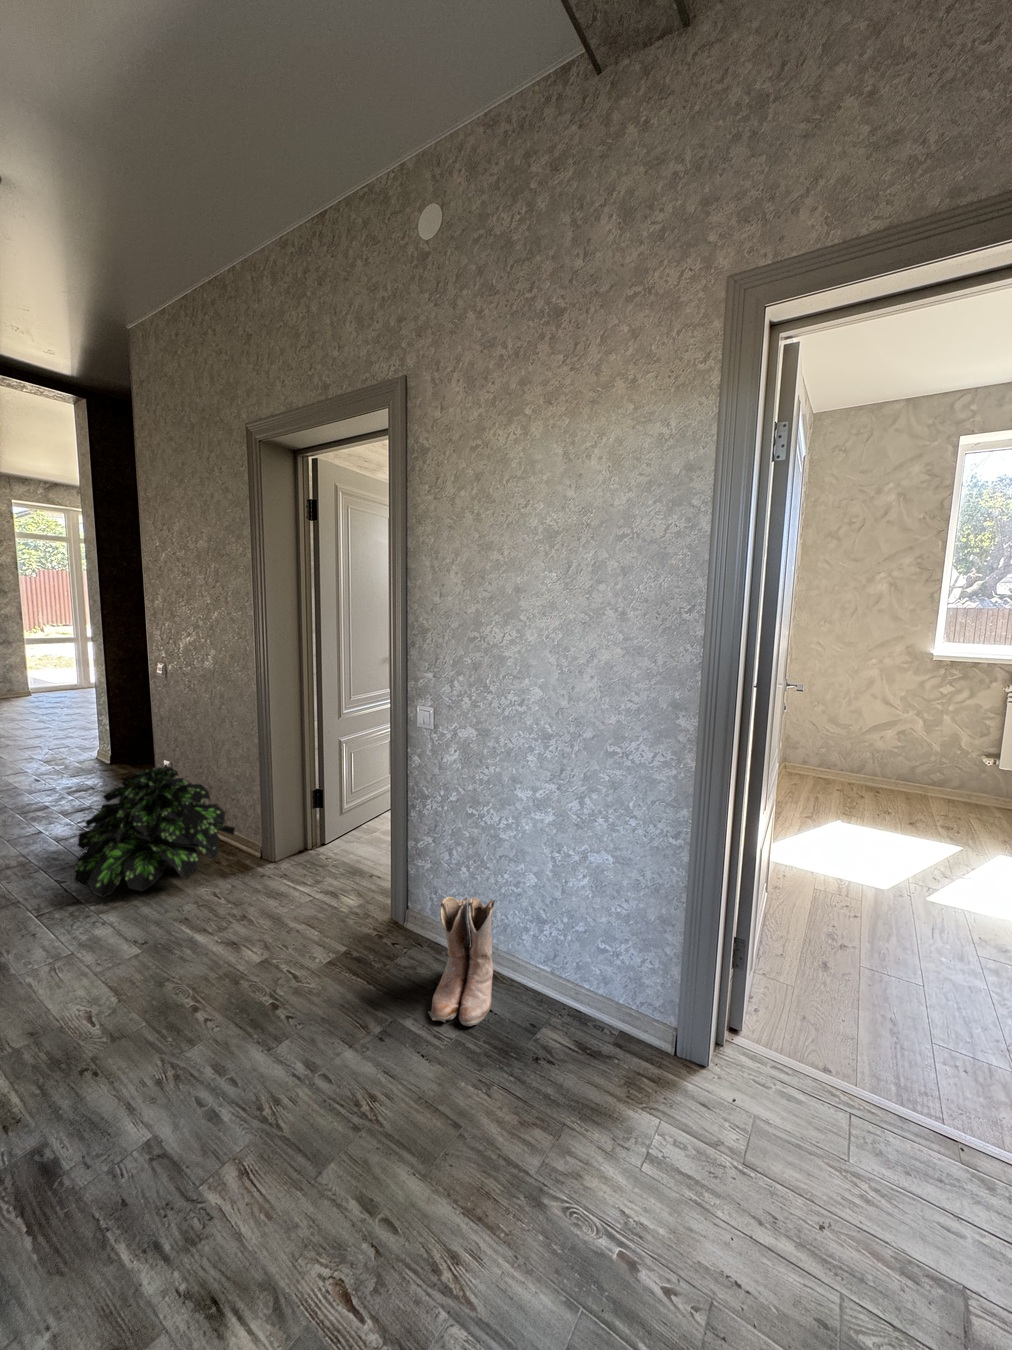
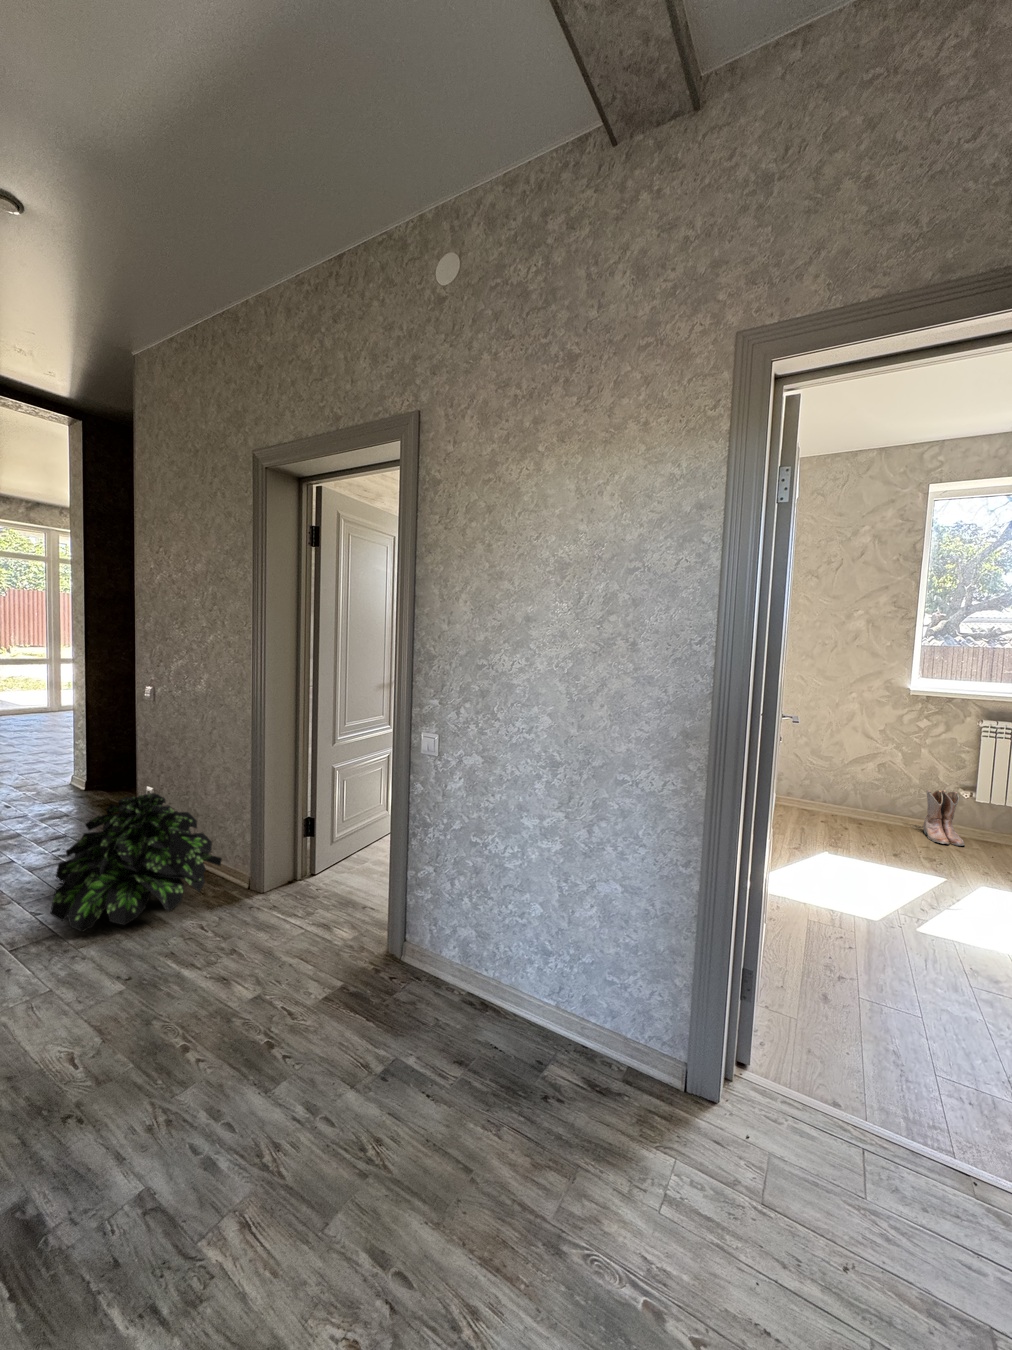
boots: present [429,896,495,1026] -> present [923,790,965,846]

